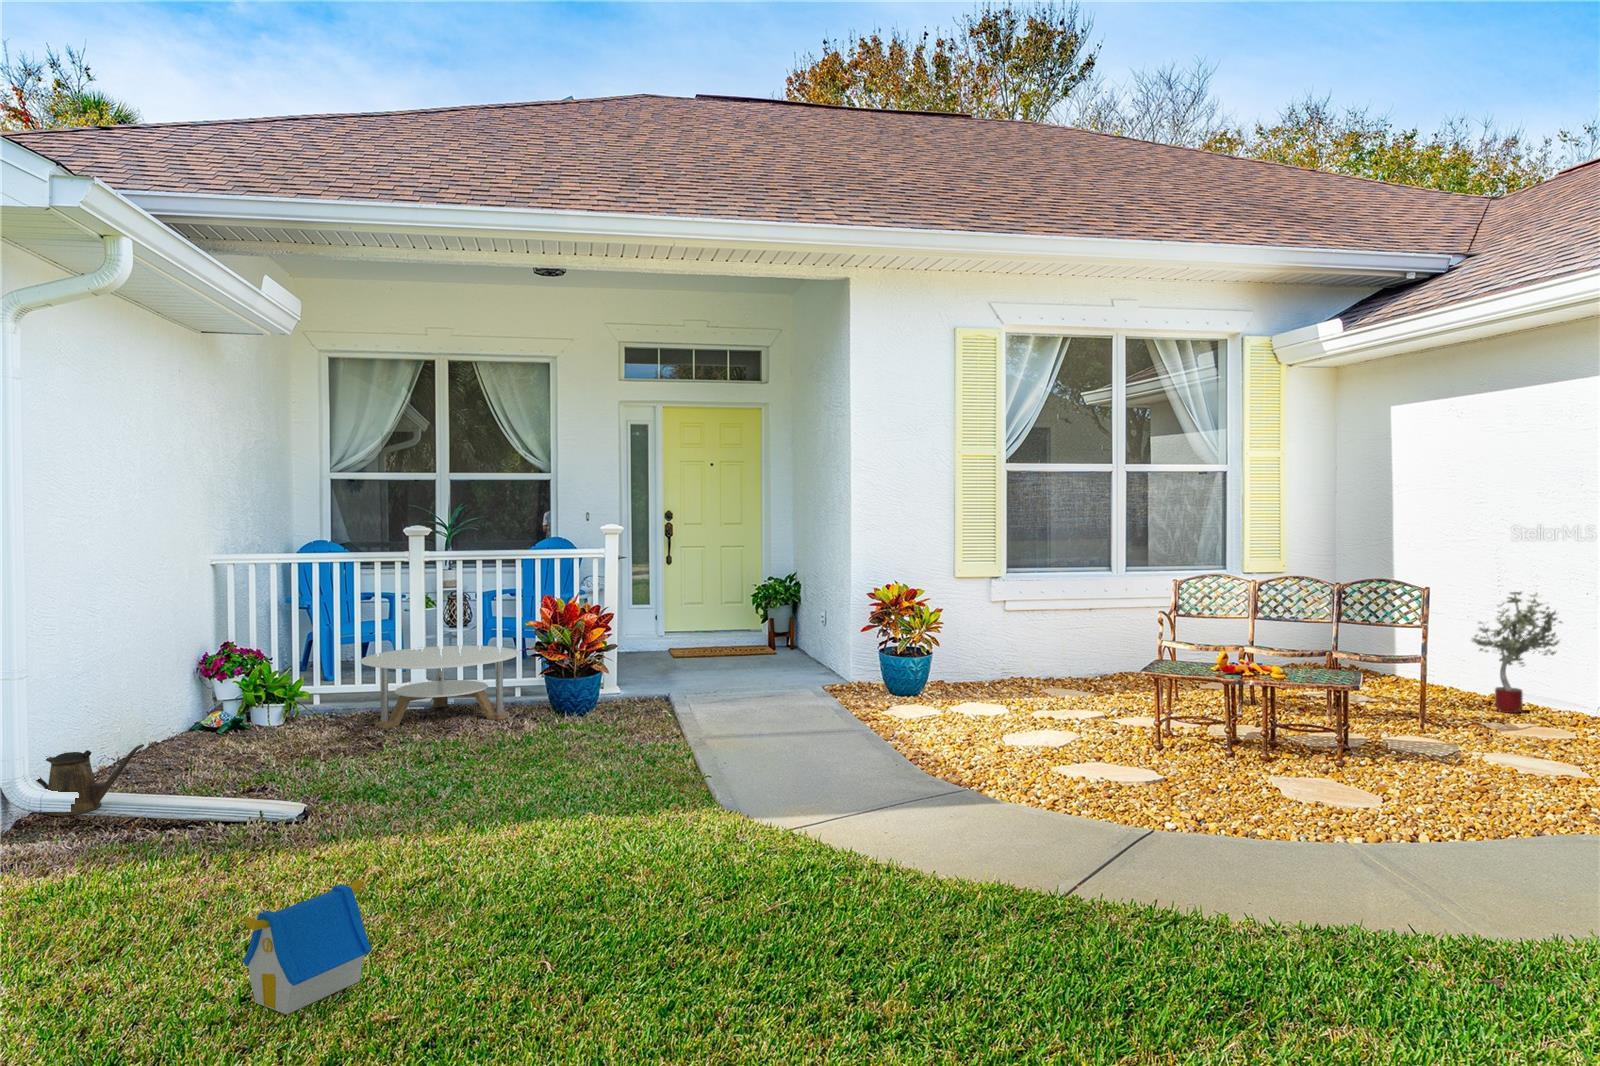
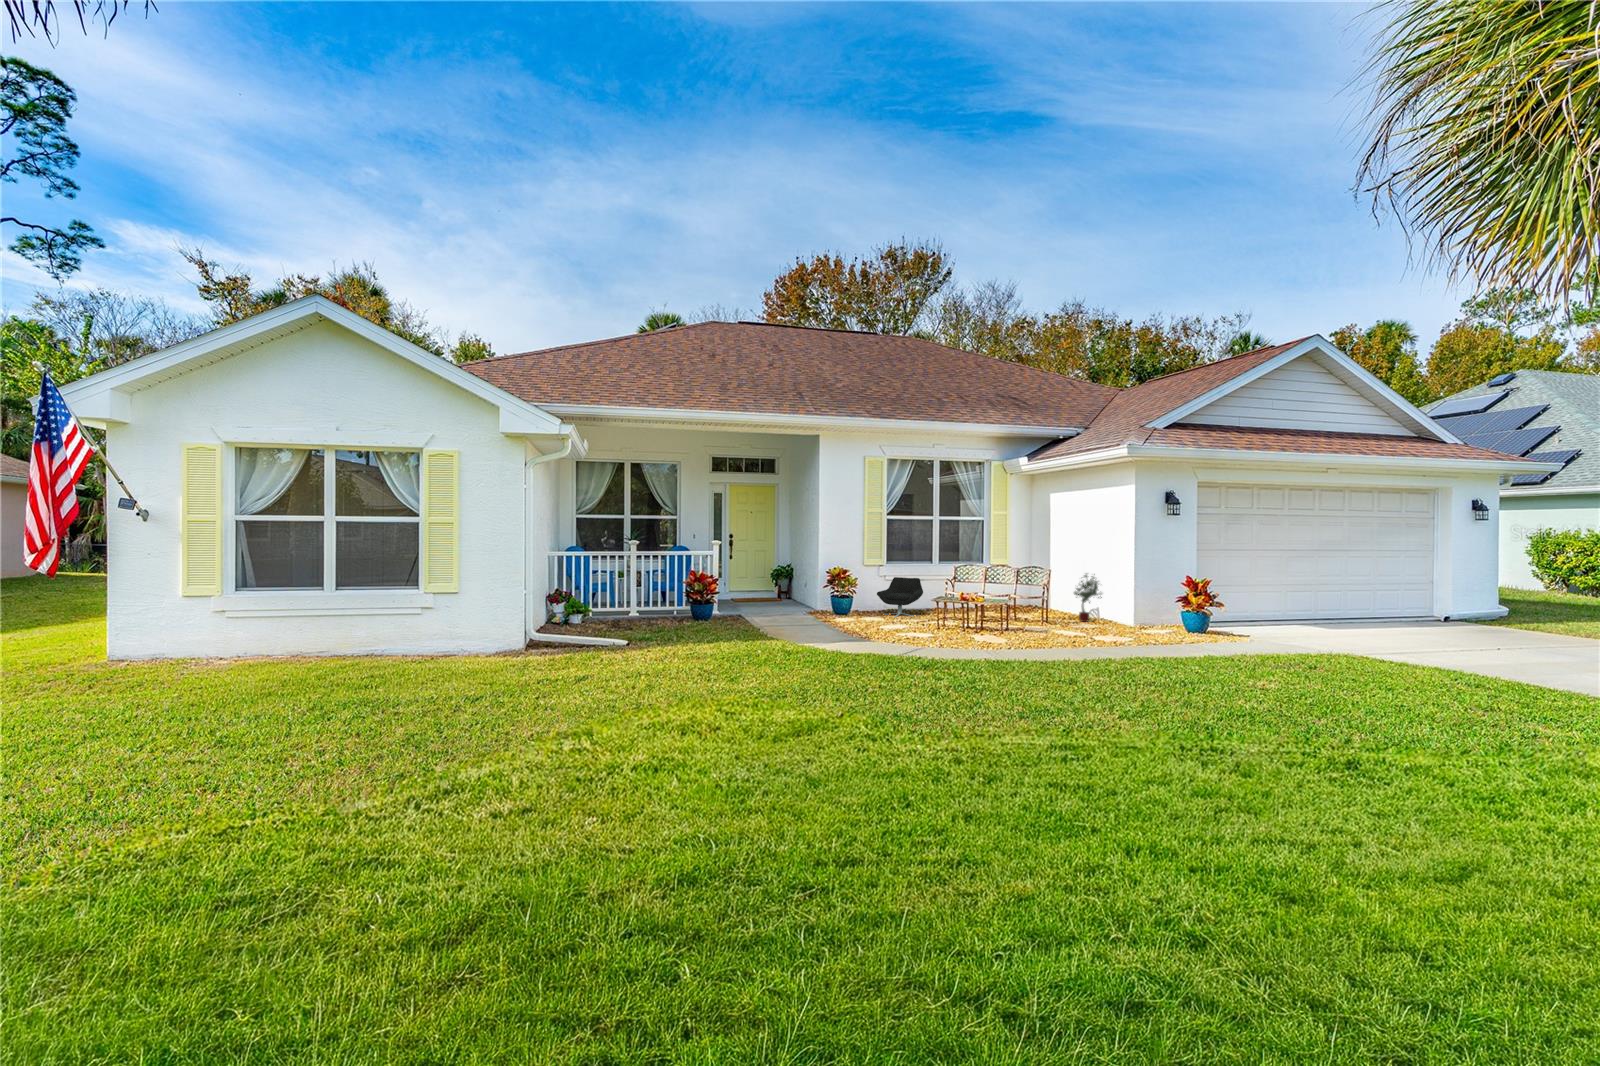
lounge chair: none [988,603,1097,702] -> present [877,577,923,617]
round table: present [360,646,519,728] -> none [617,592,681,624]
watering can: present [36,744,144,816] -> none [529,620,570,644]
toy house: present [242,879,372,1015] -> none [662,645,696,676]

